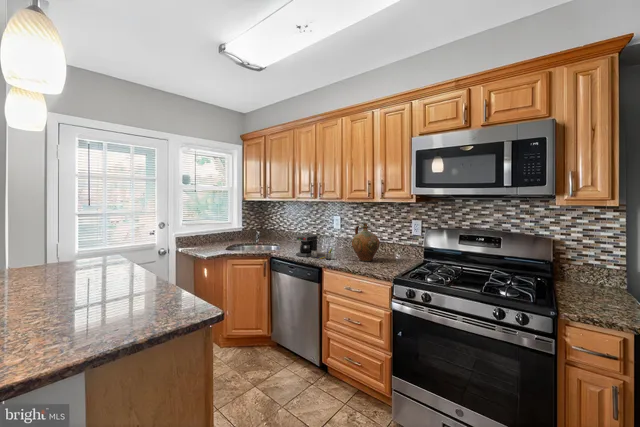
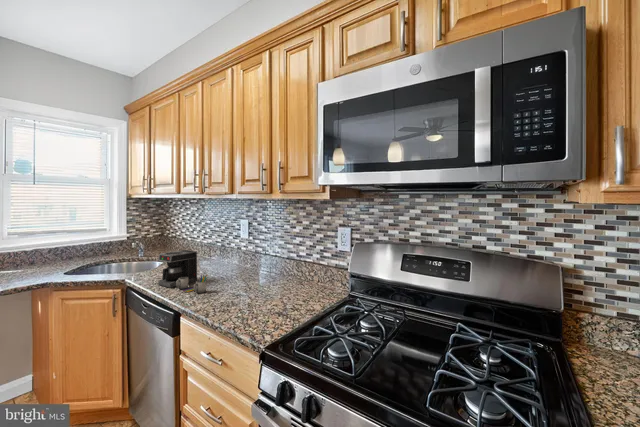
ceramic jug: present [352,223,380,261] -> none [235,233,280,297]

